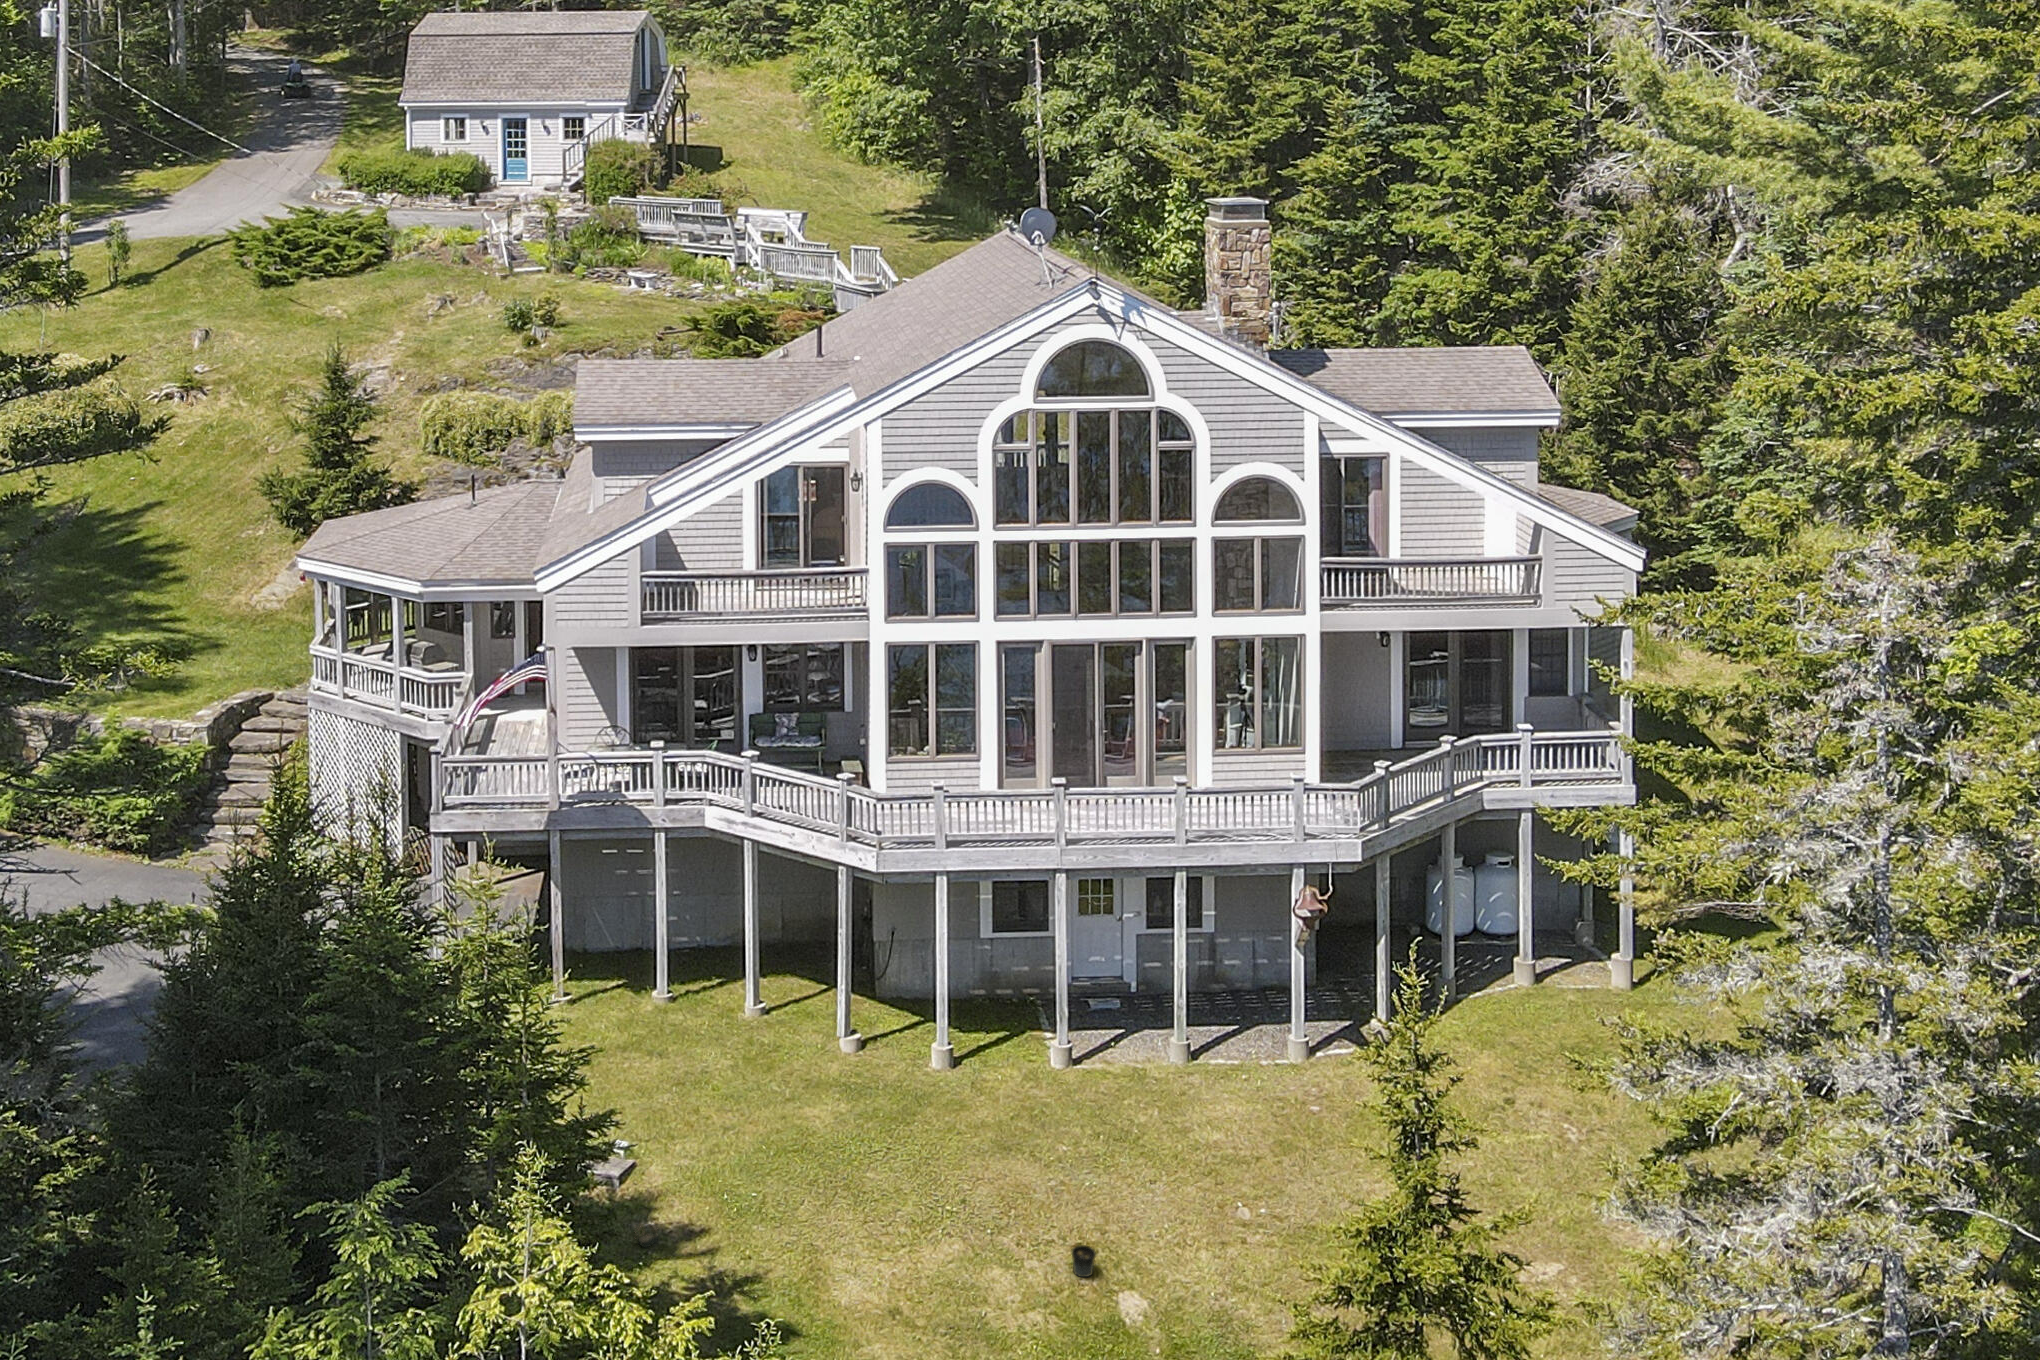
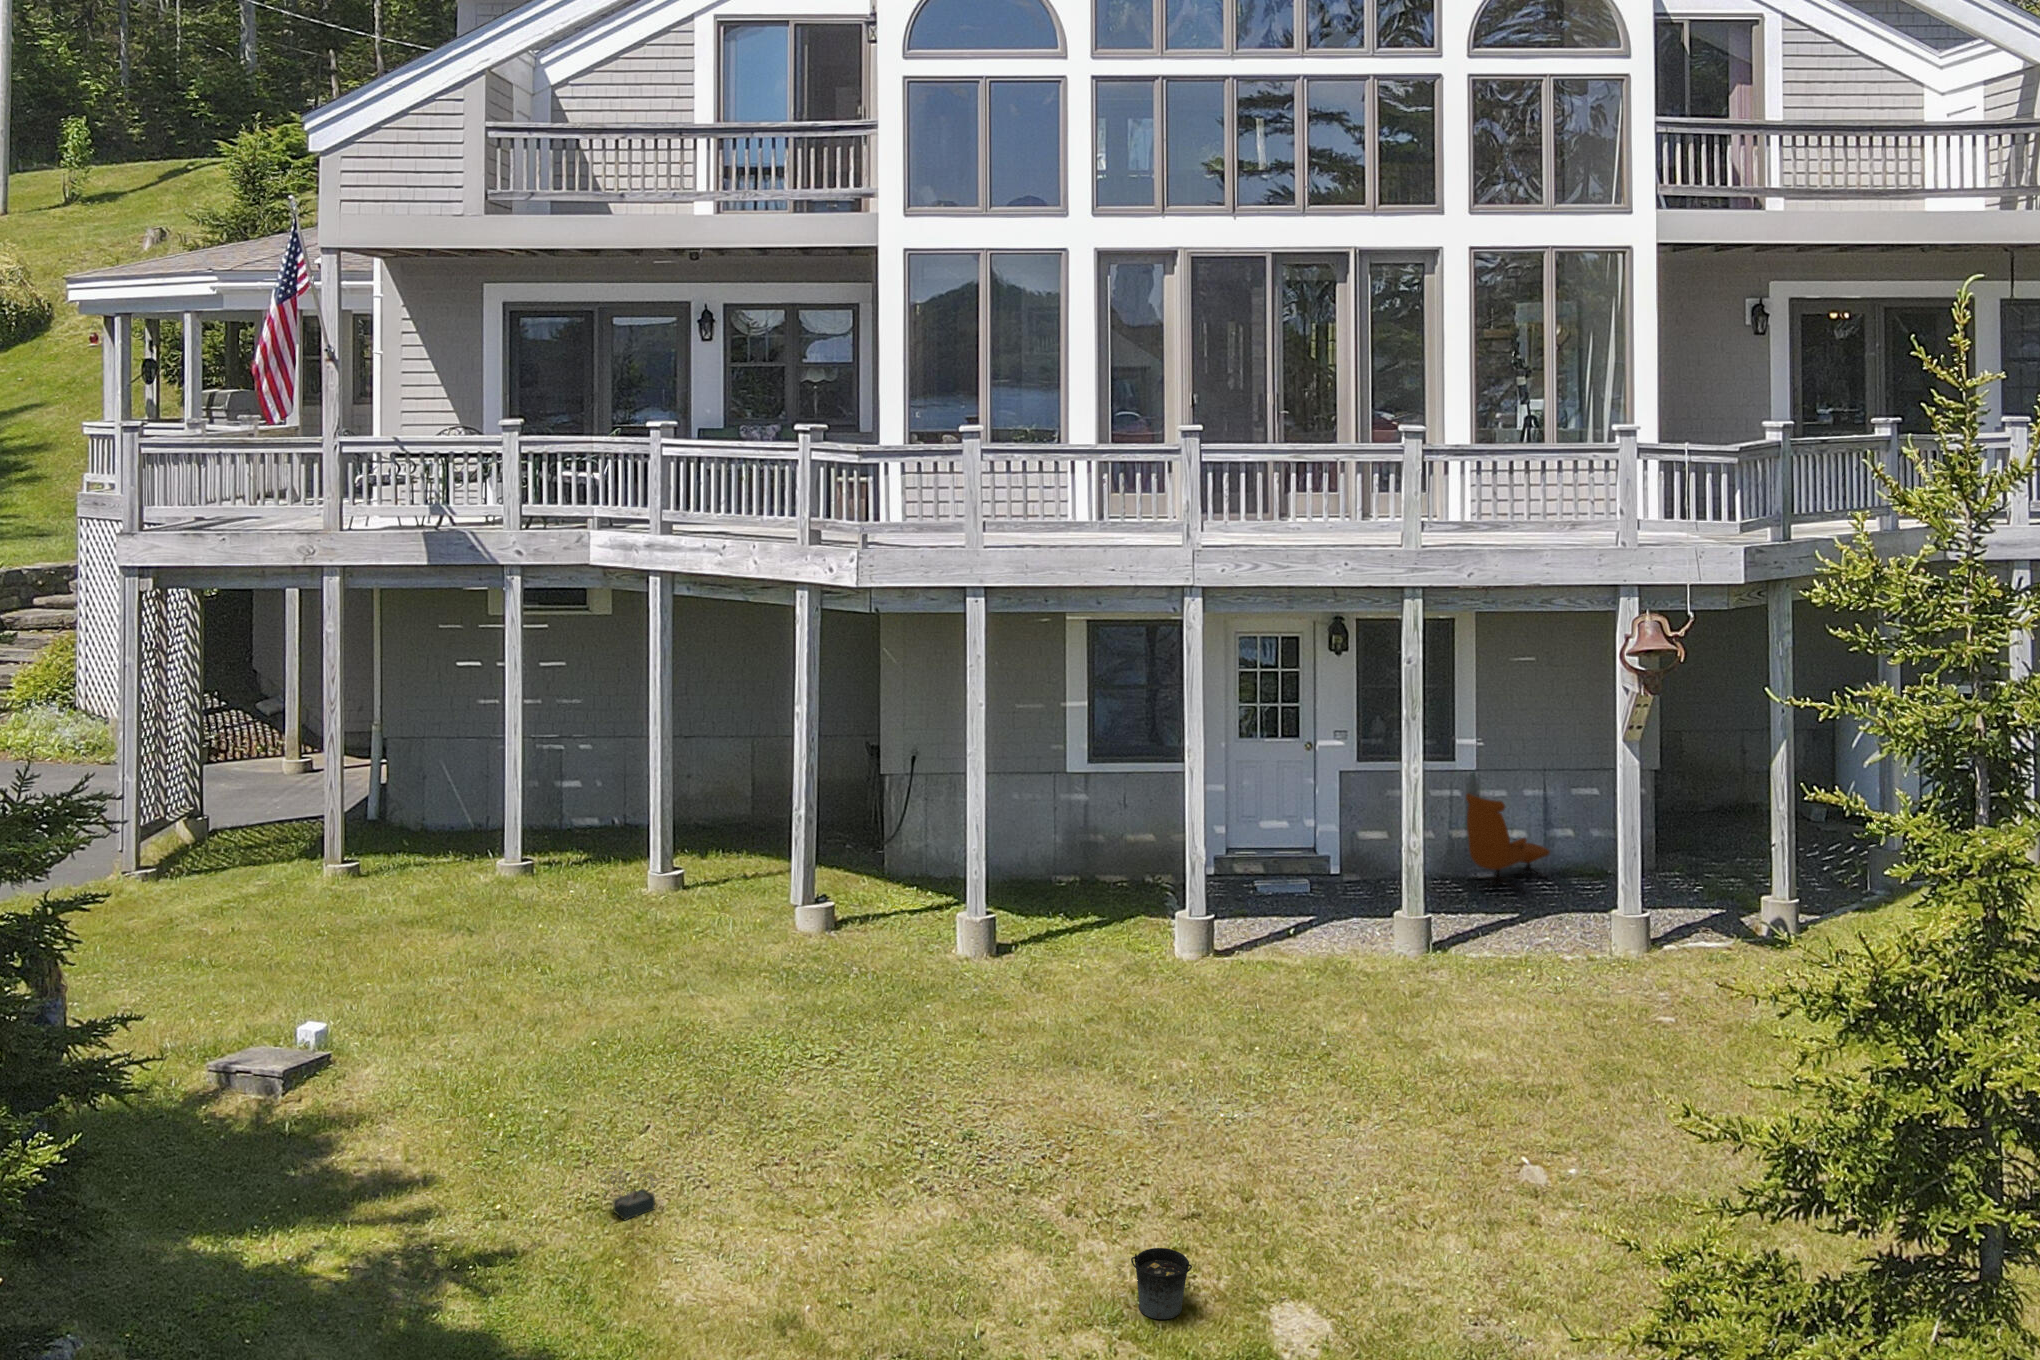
lounge chair: none [1211,949,1259,1005] -> present [1466,793,1550,893]
decorative plant: present [637,1226,658,1248] -> present [604,1168,659,1220]

